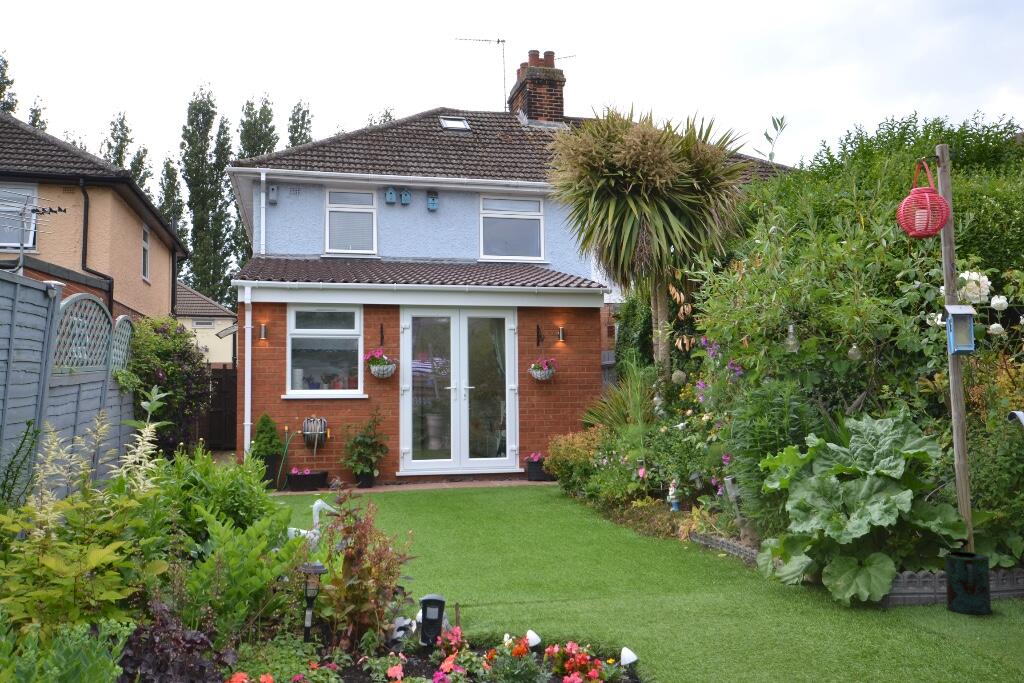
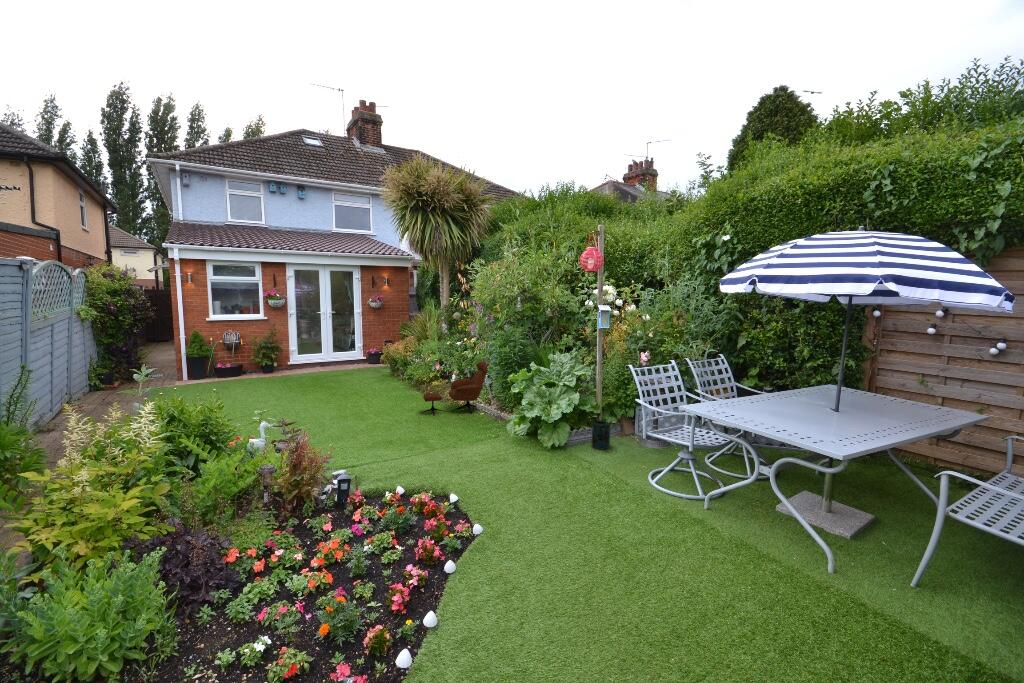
lounge chair: none [599,451,729,551] -> present [422,362,488,416]

